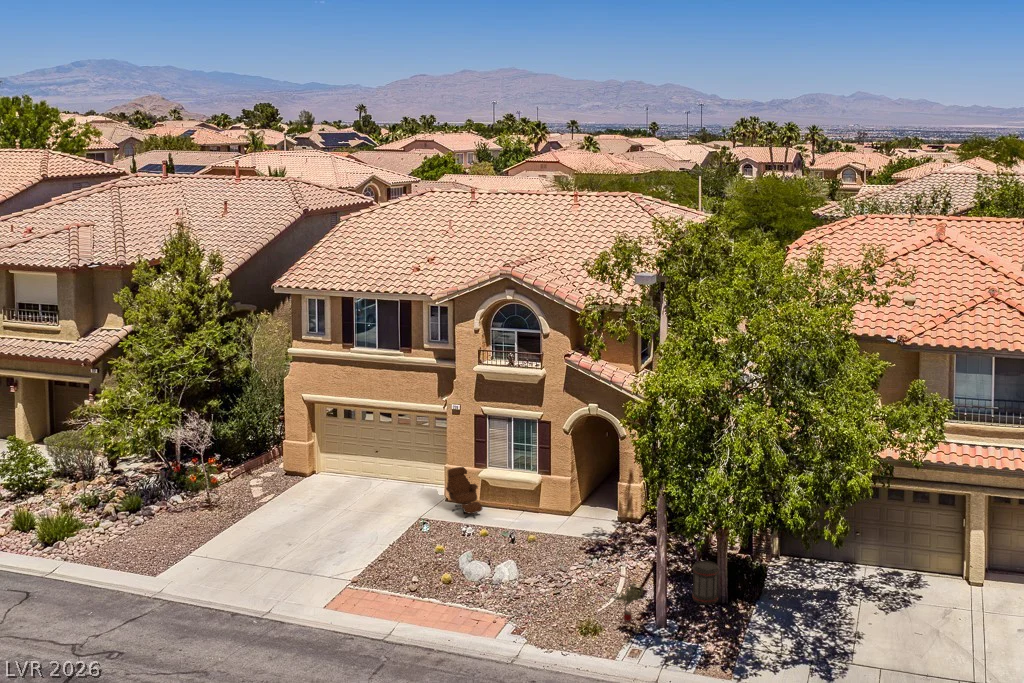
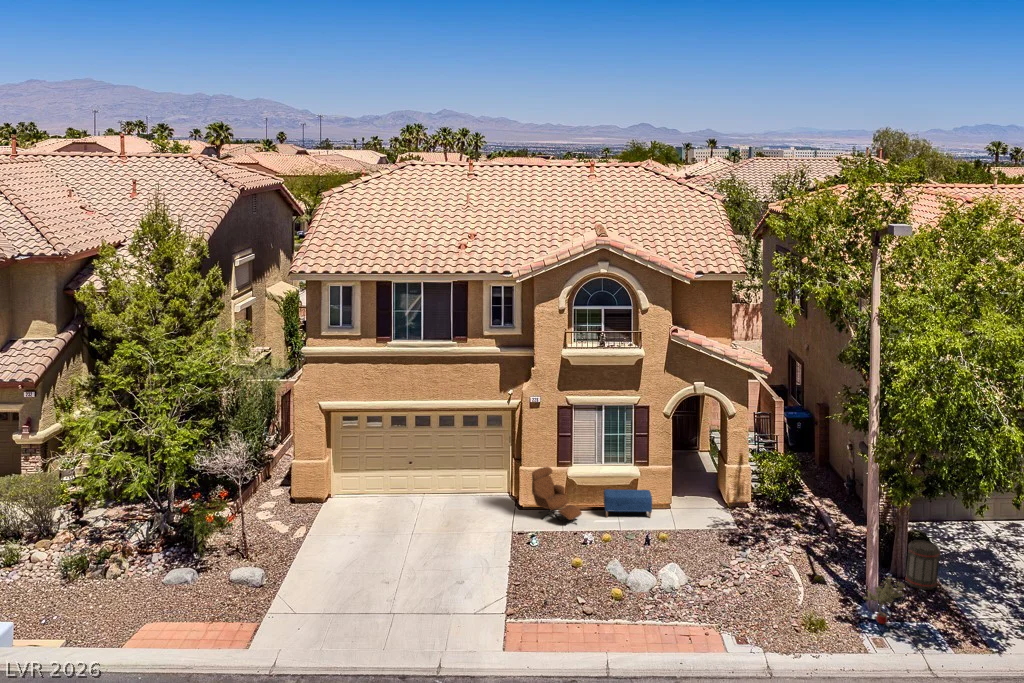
bench: none [504,492,549,521] -> present [604,489,652,518]

